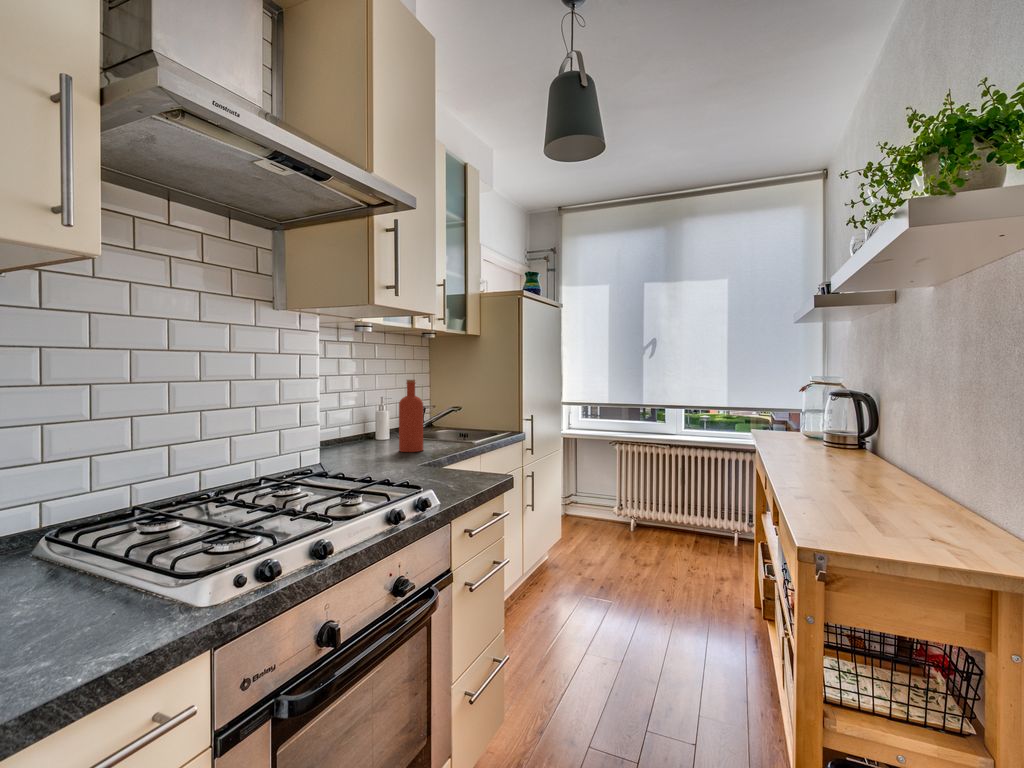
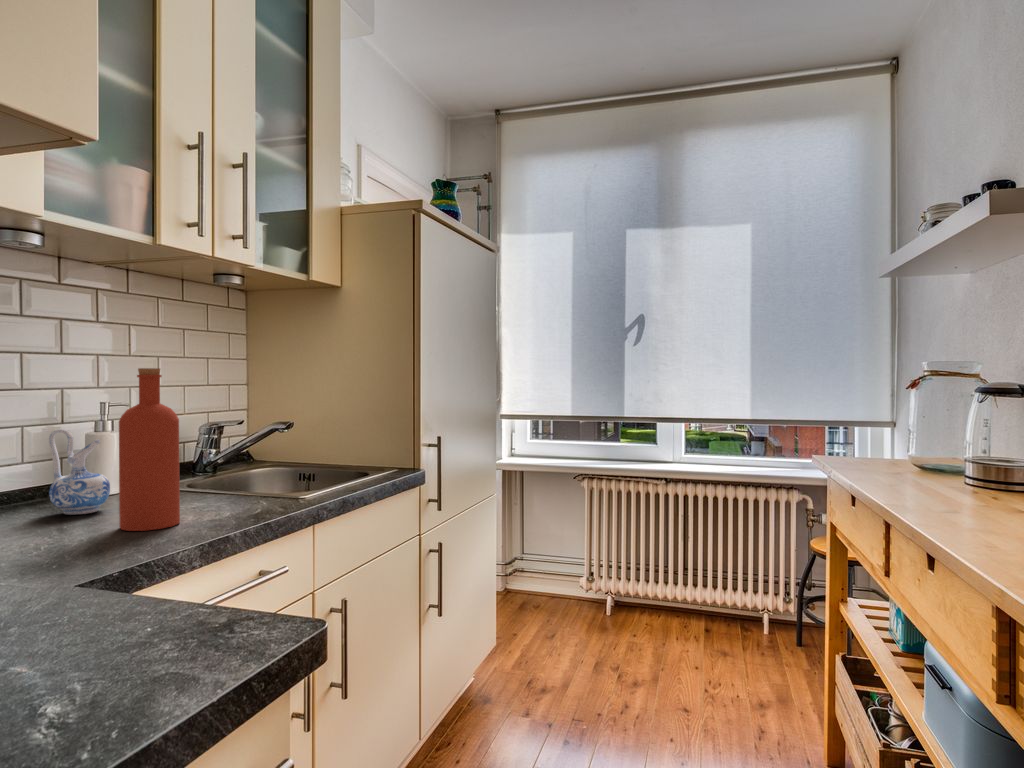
ceramic pitcher: none [359,407,384,447] -> present [49,429,110,515]

